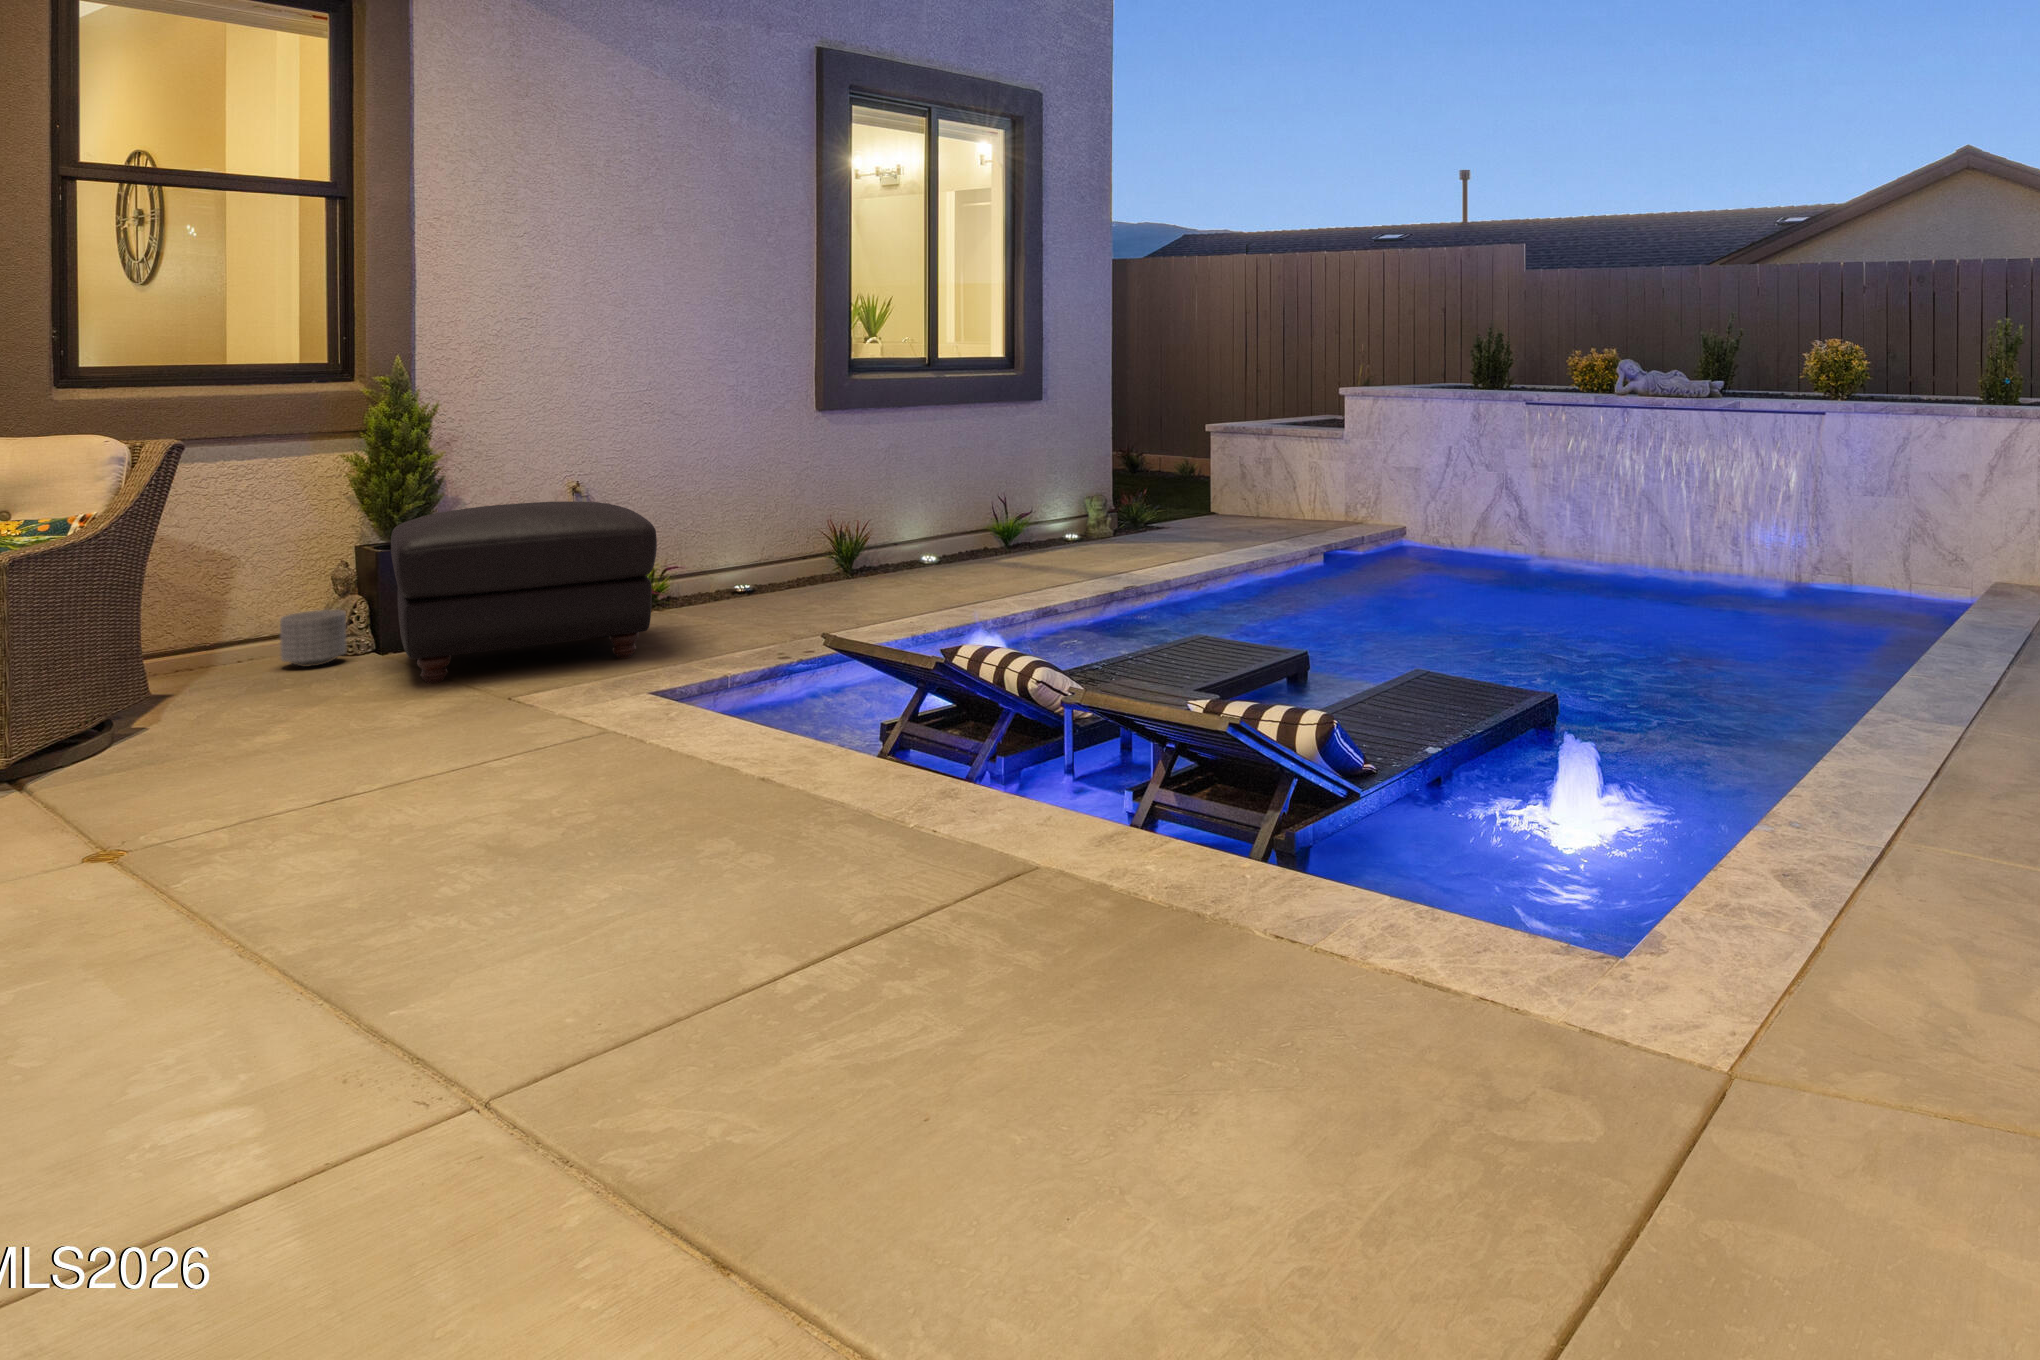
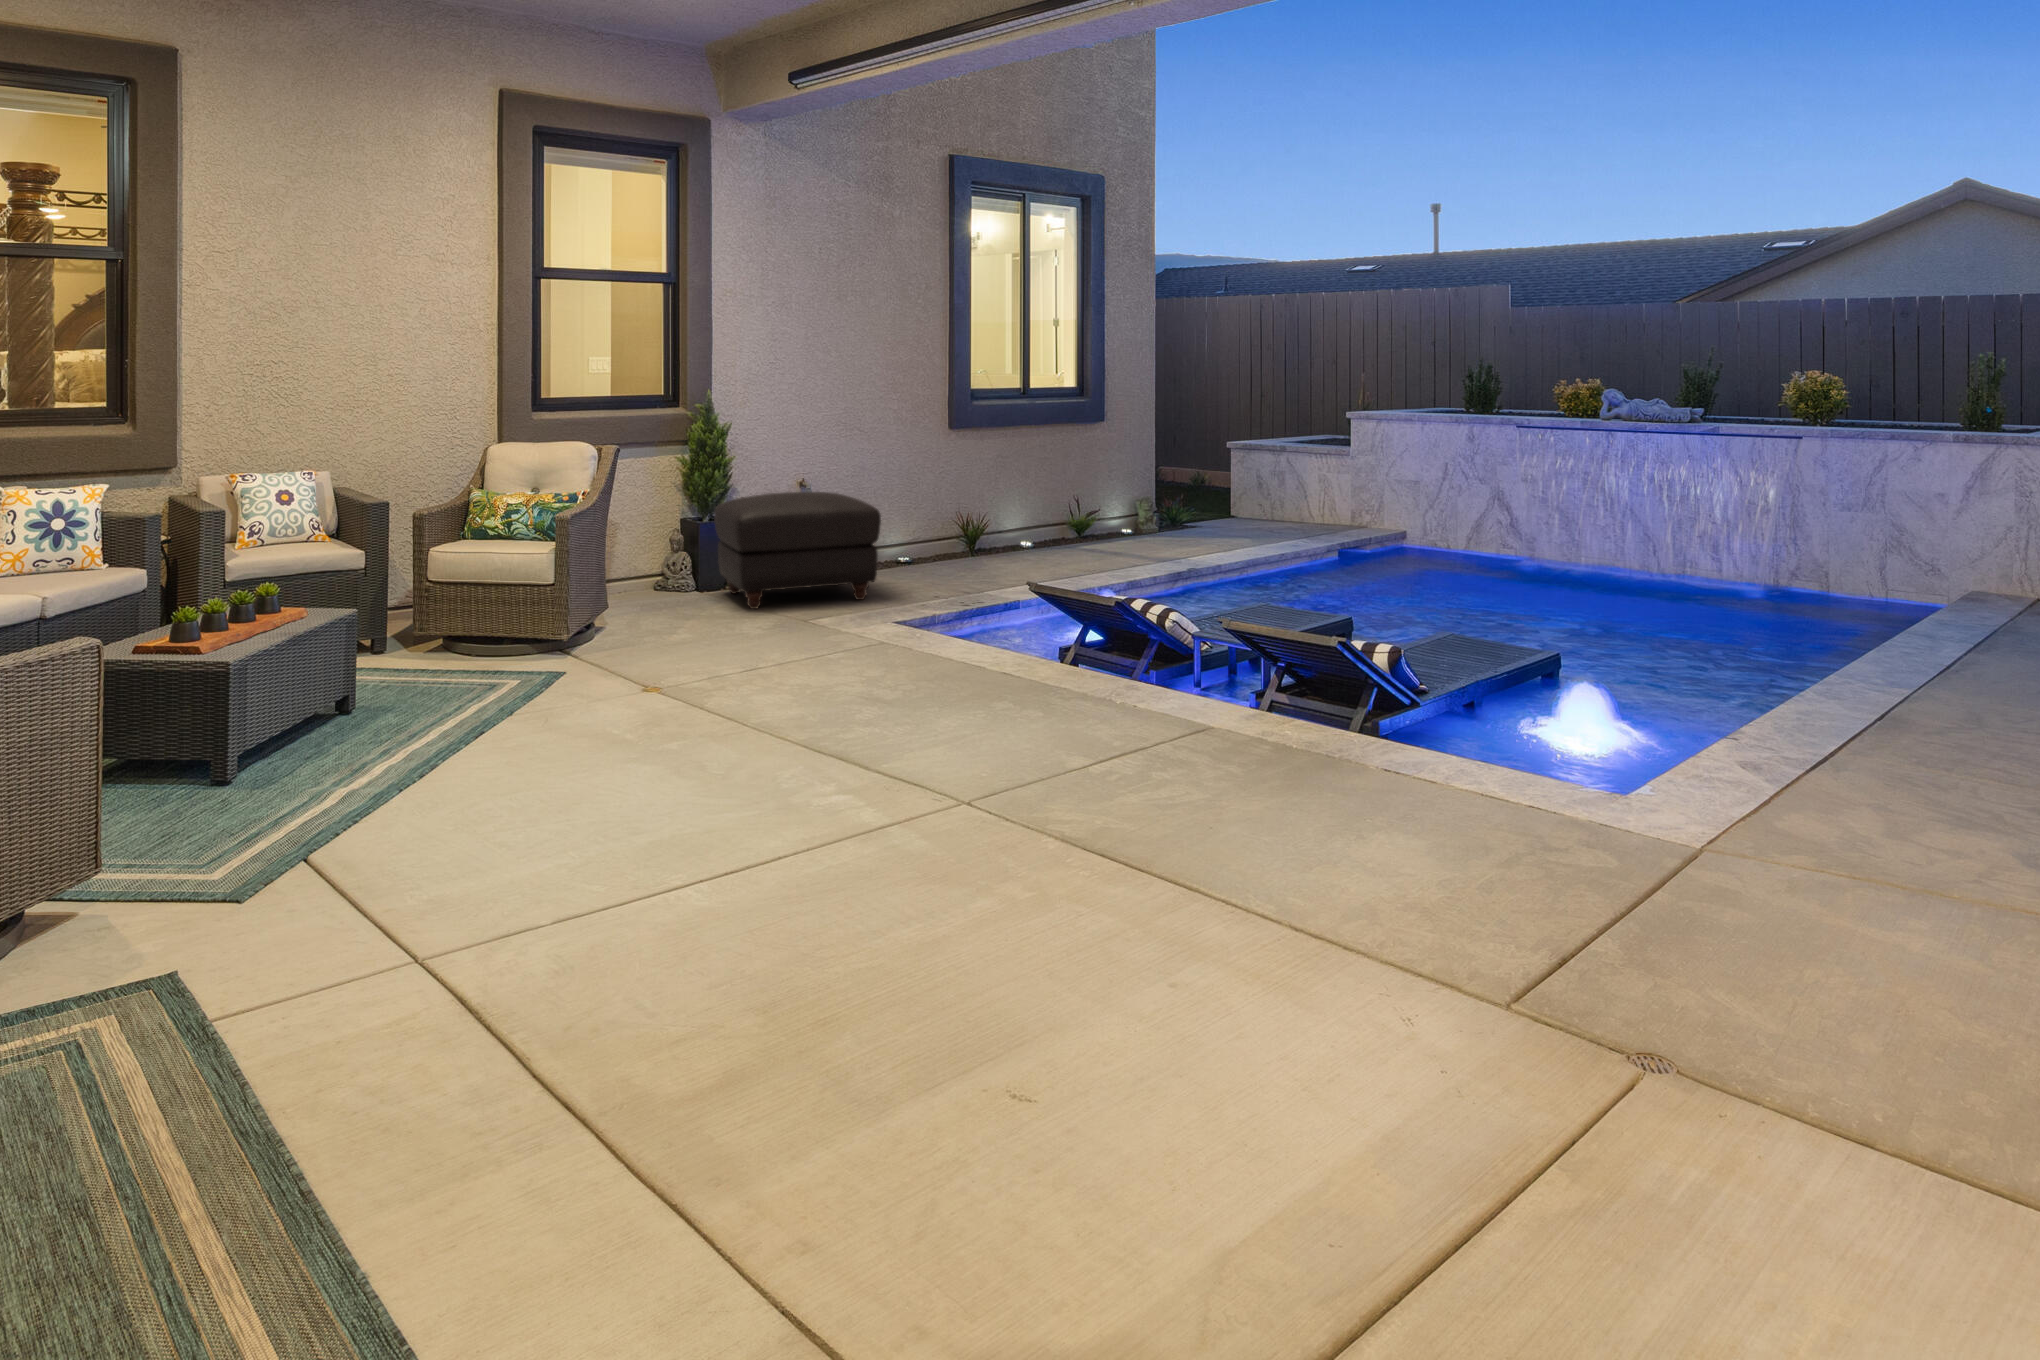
planter: present [280,610,347,667] -> none [653,559,688,596]

